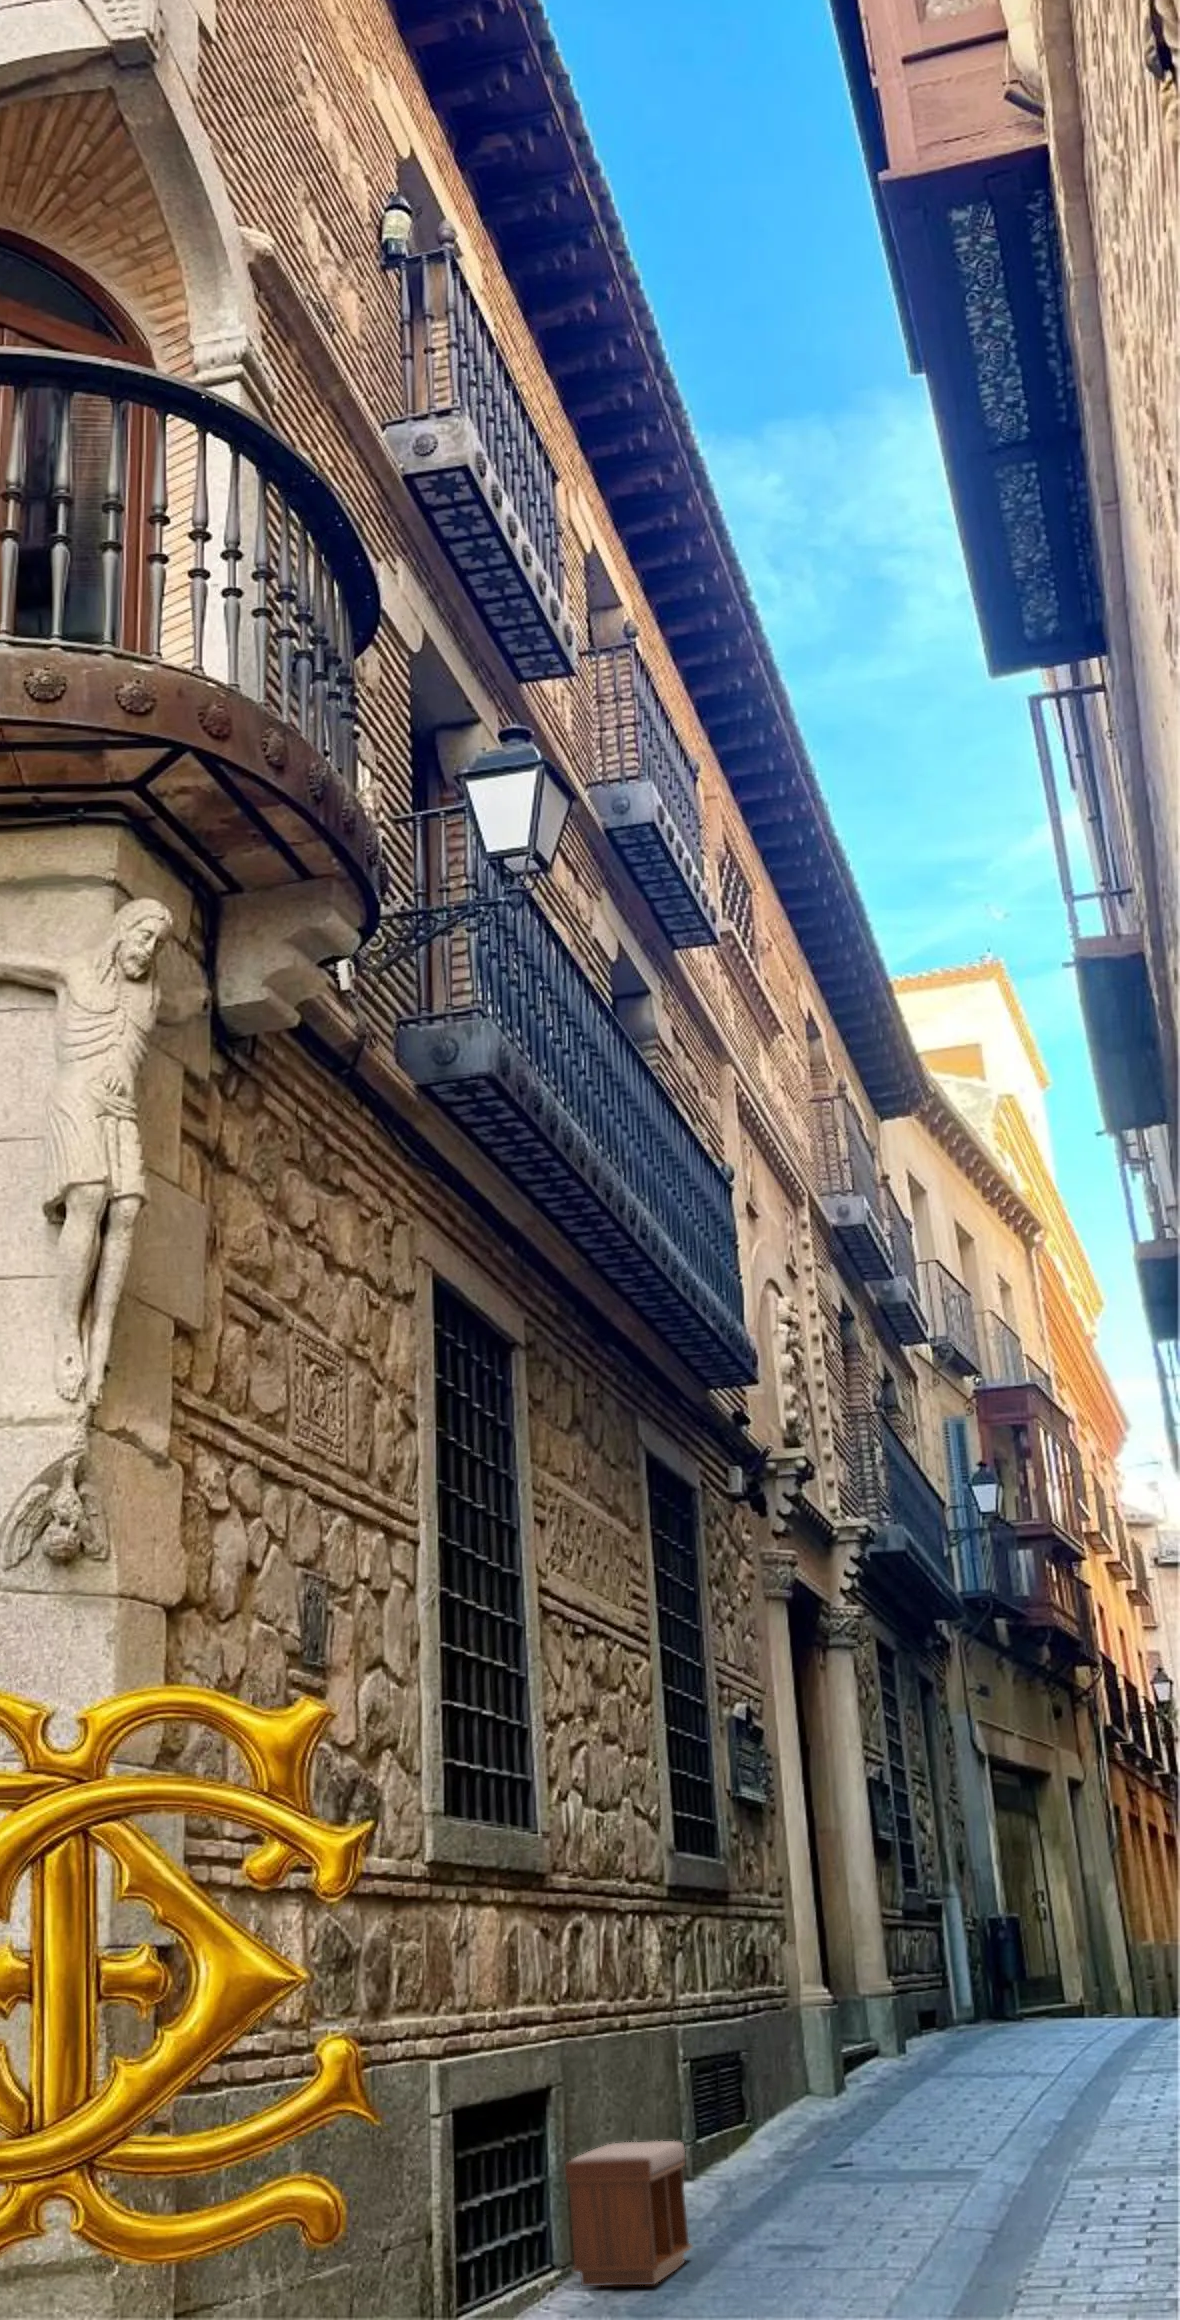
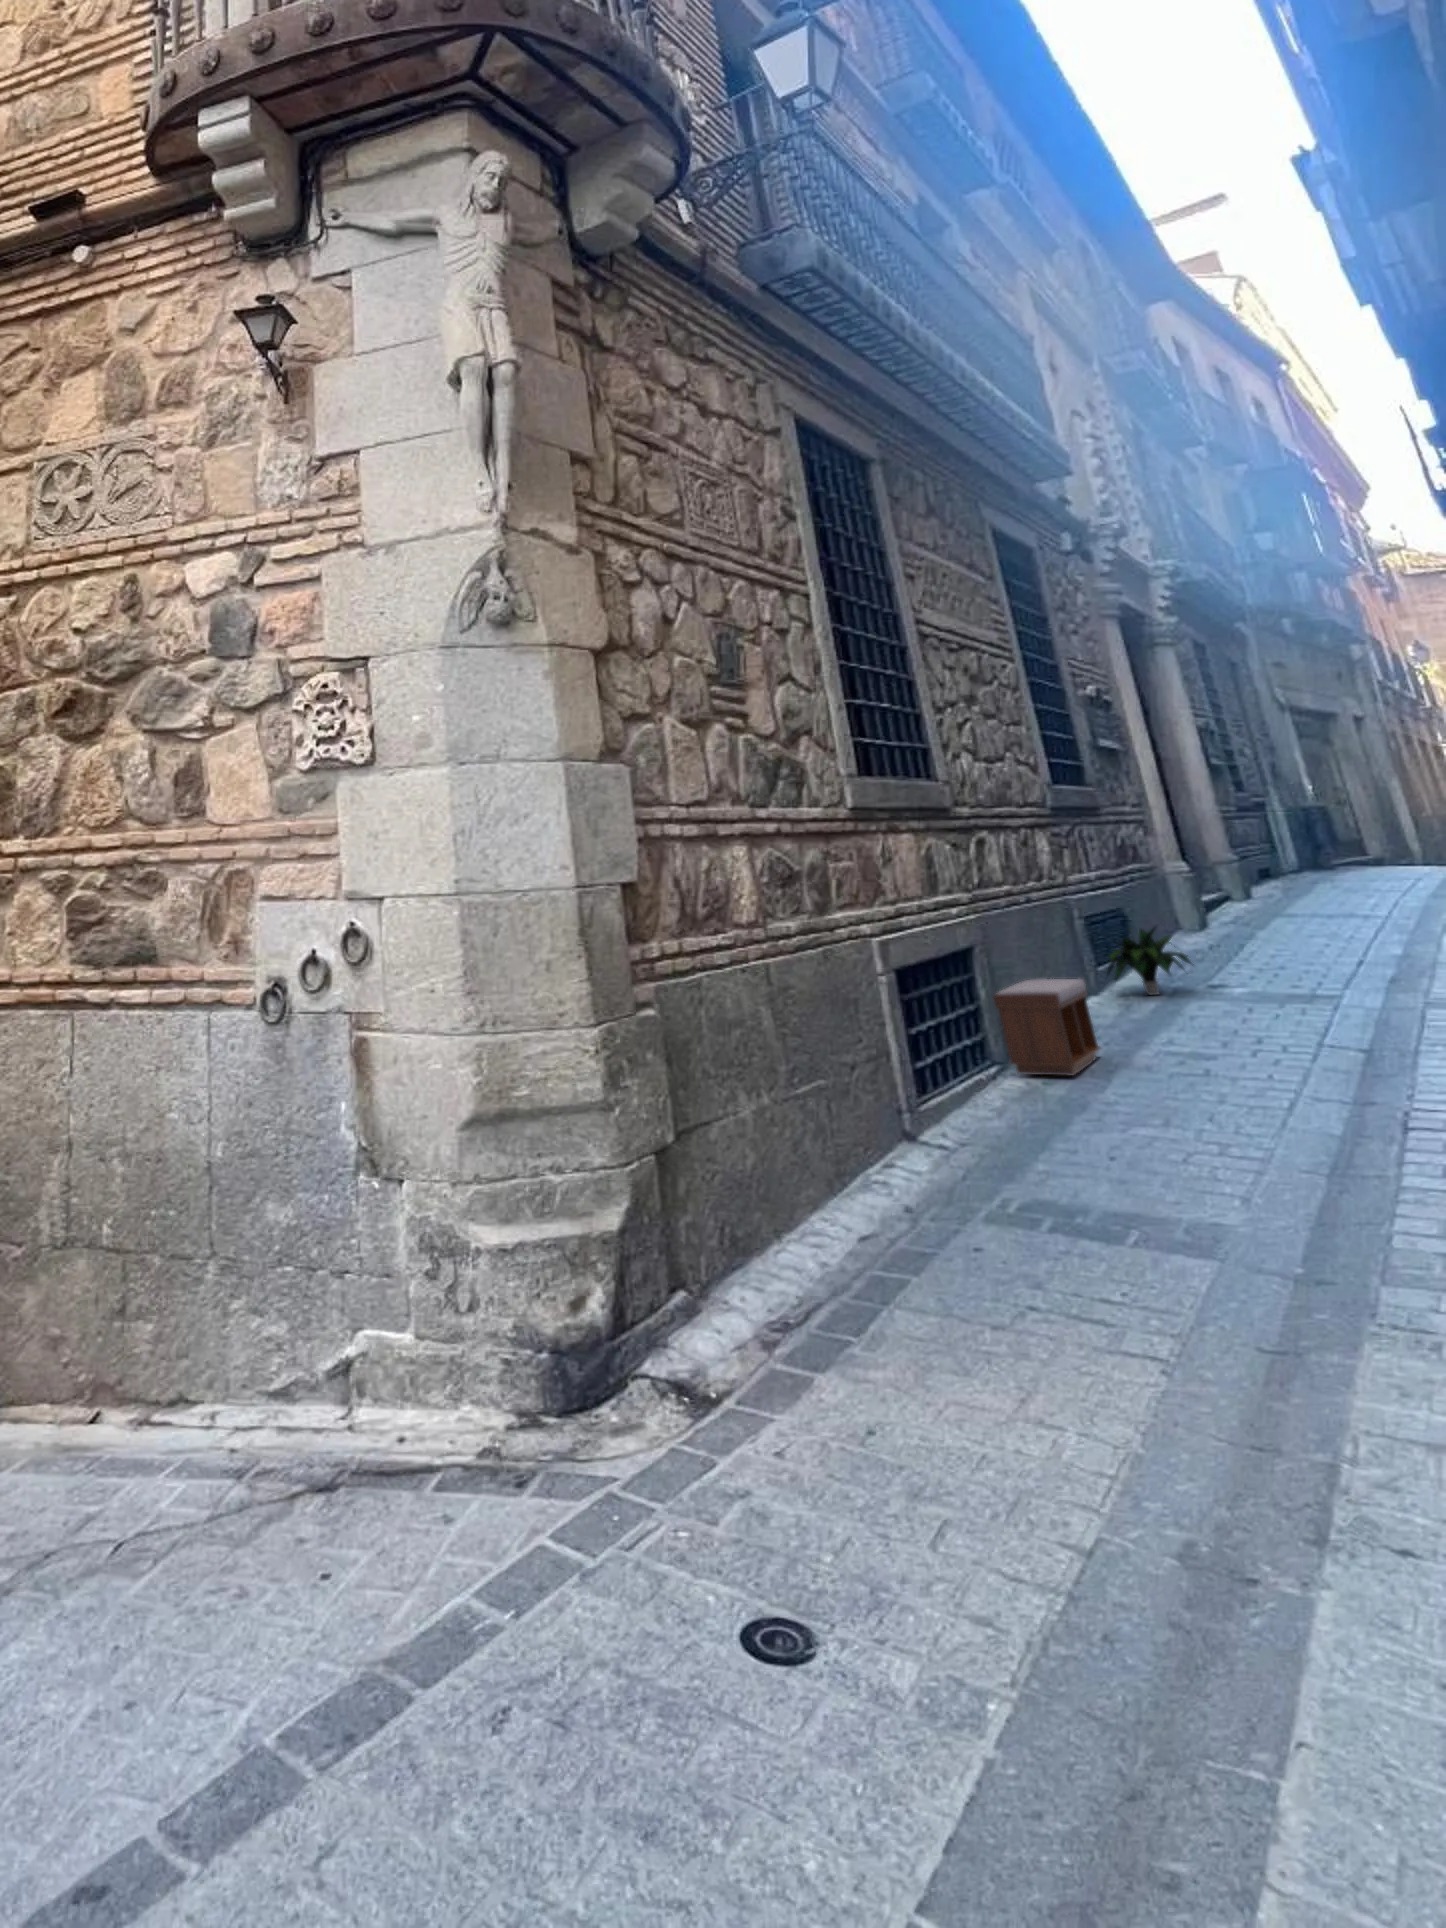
potted plant: none [705,2066,822,2177] -> present [1106,928,1194,995]

